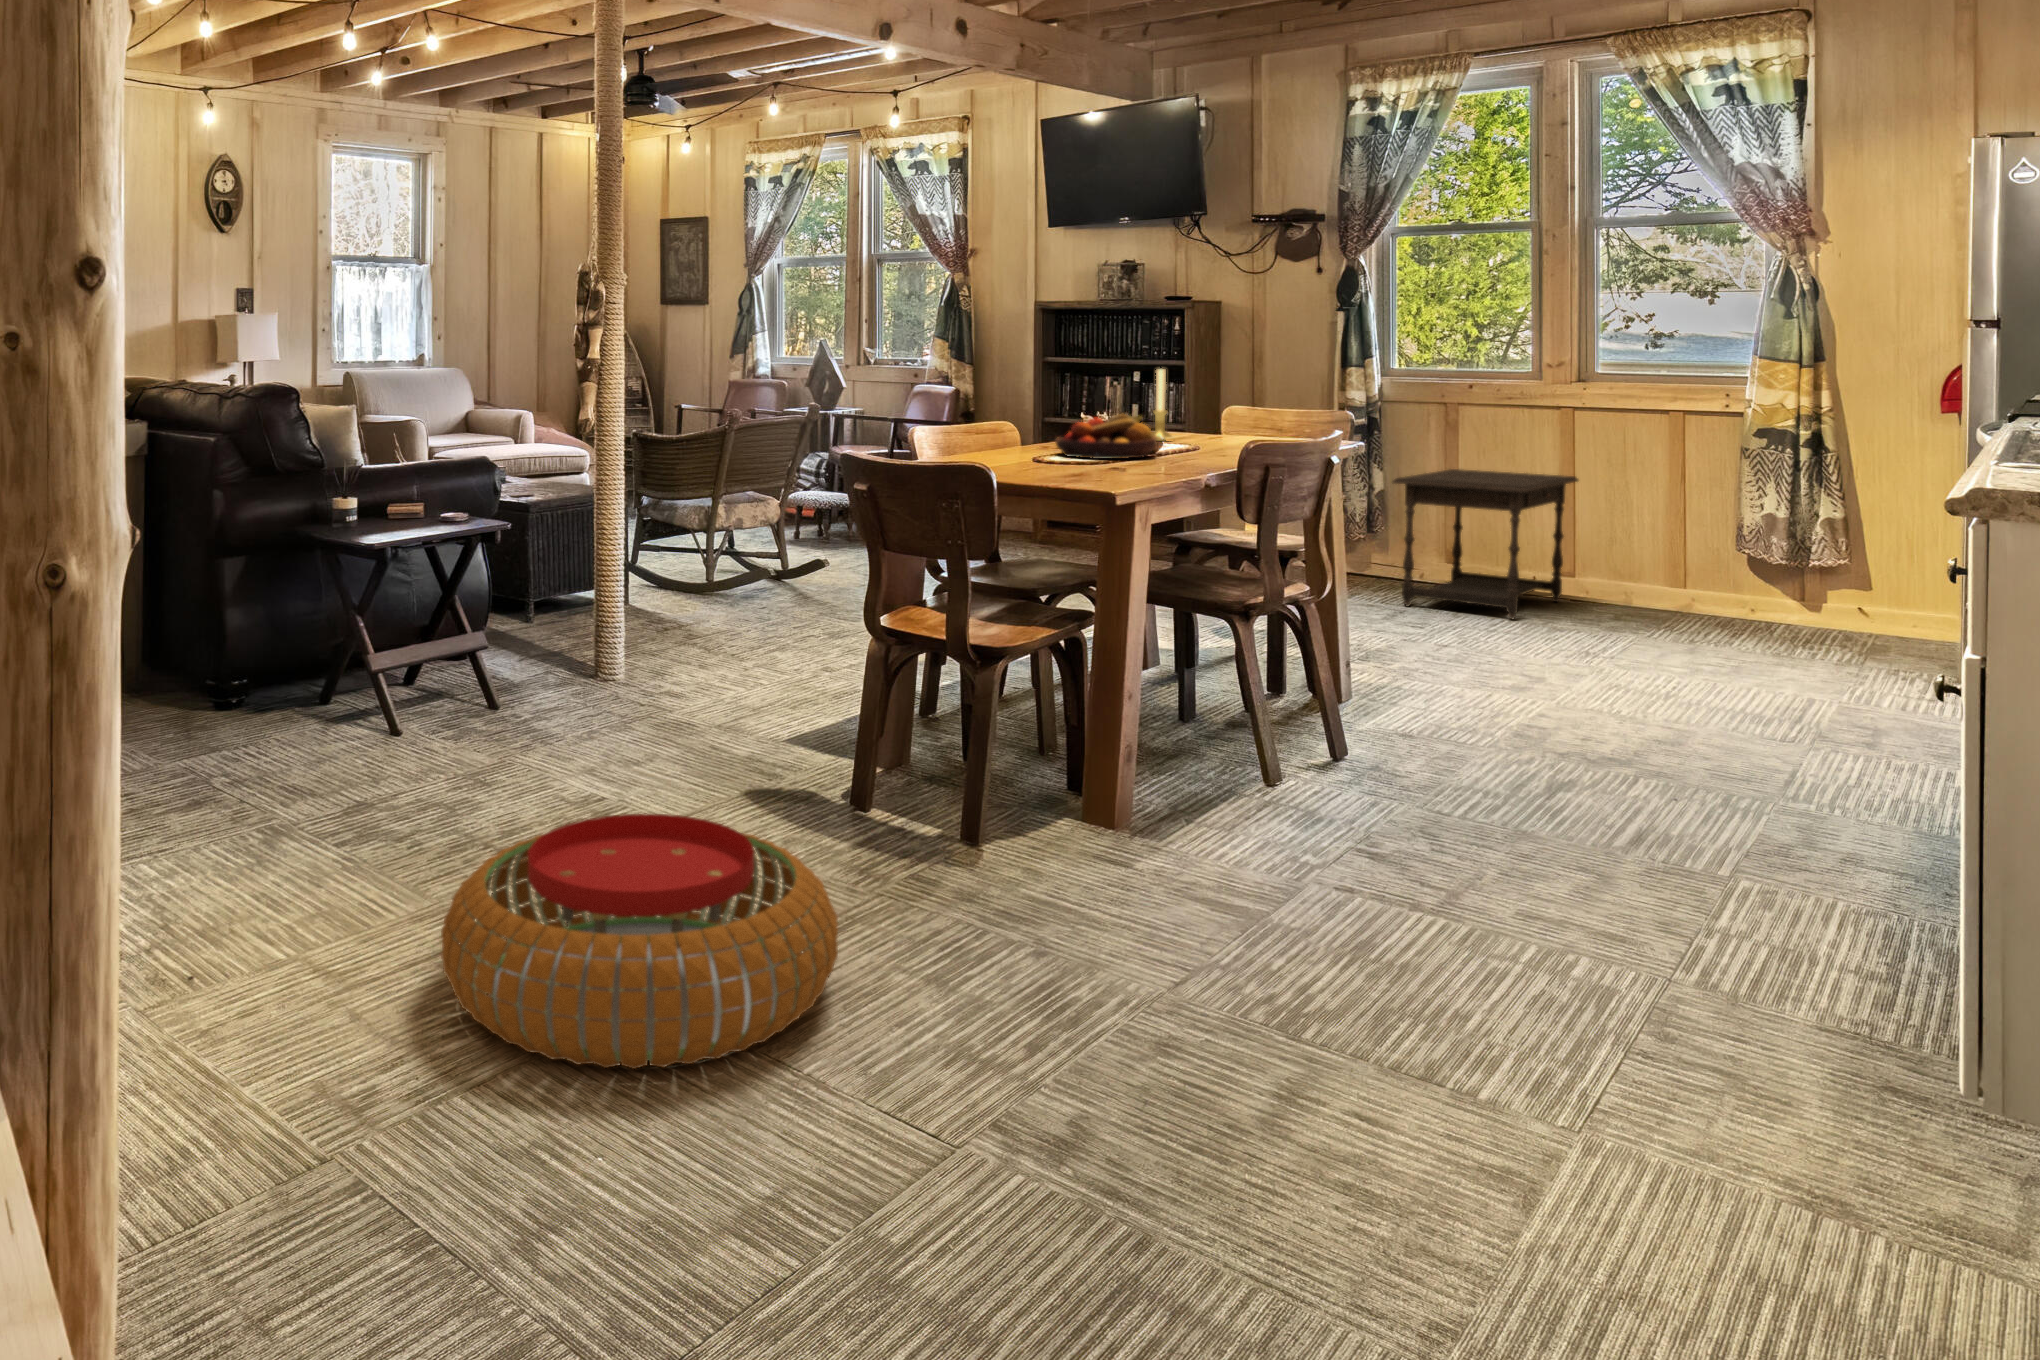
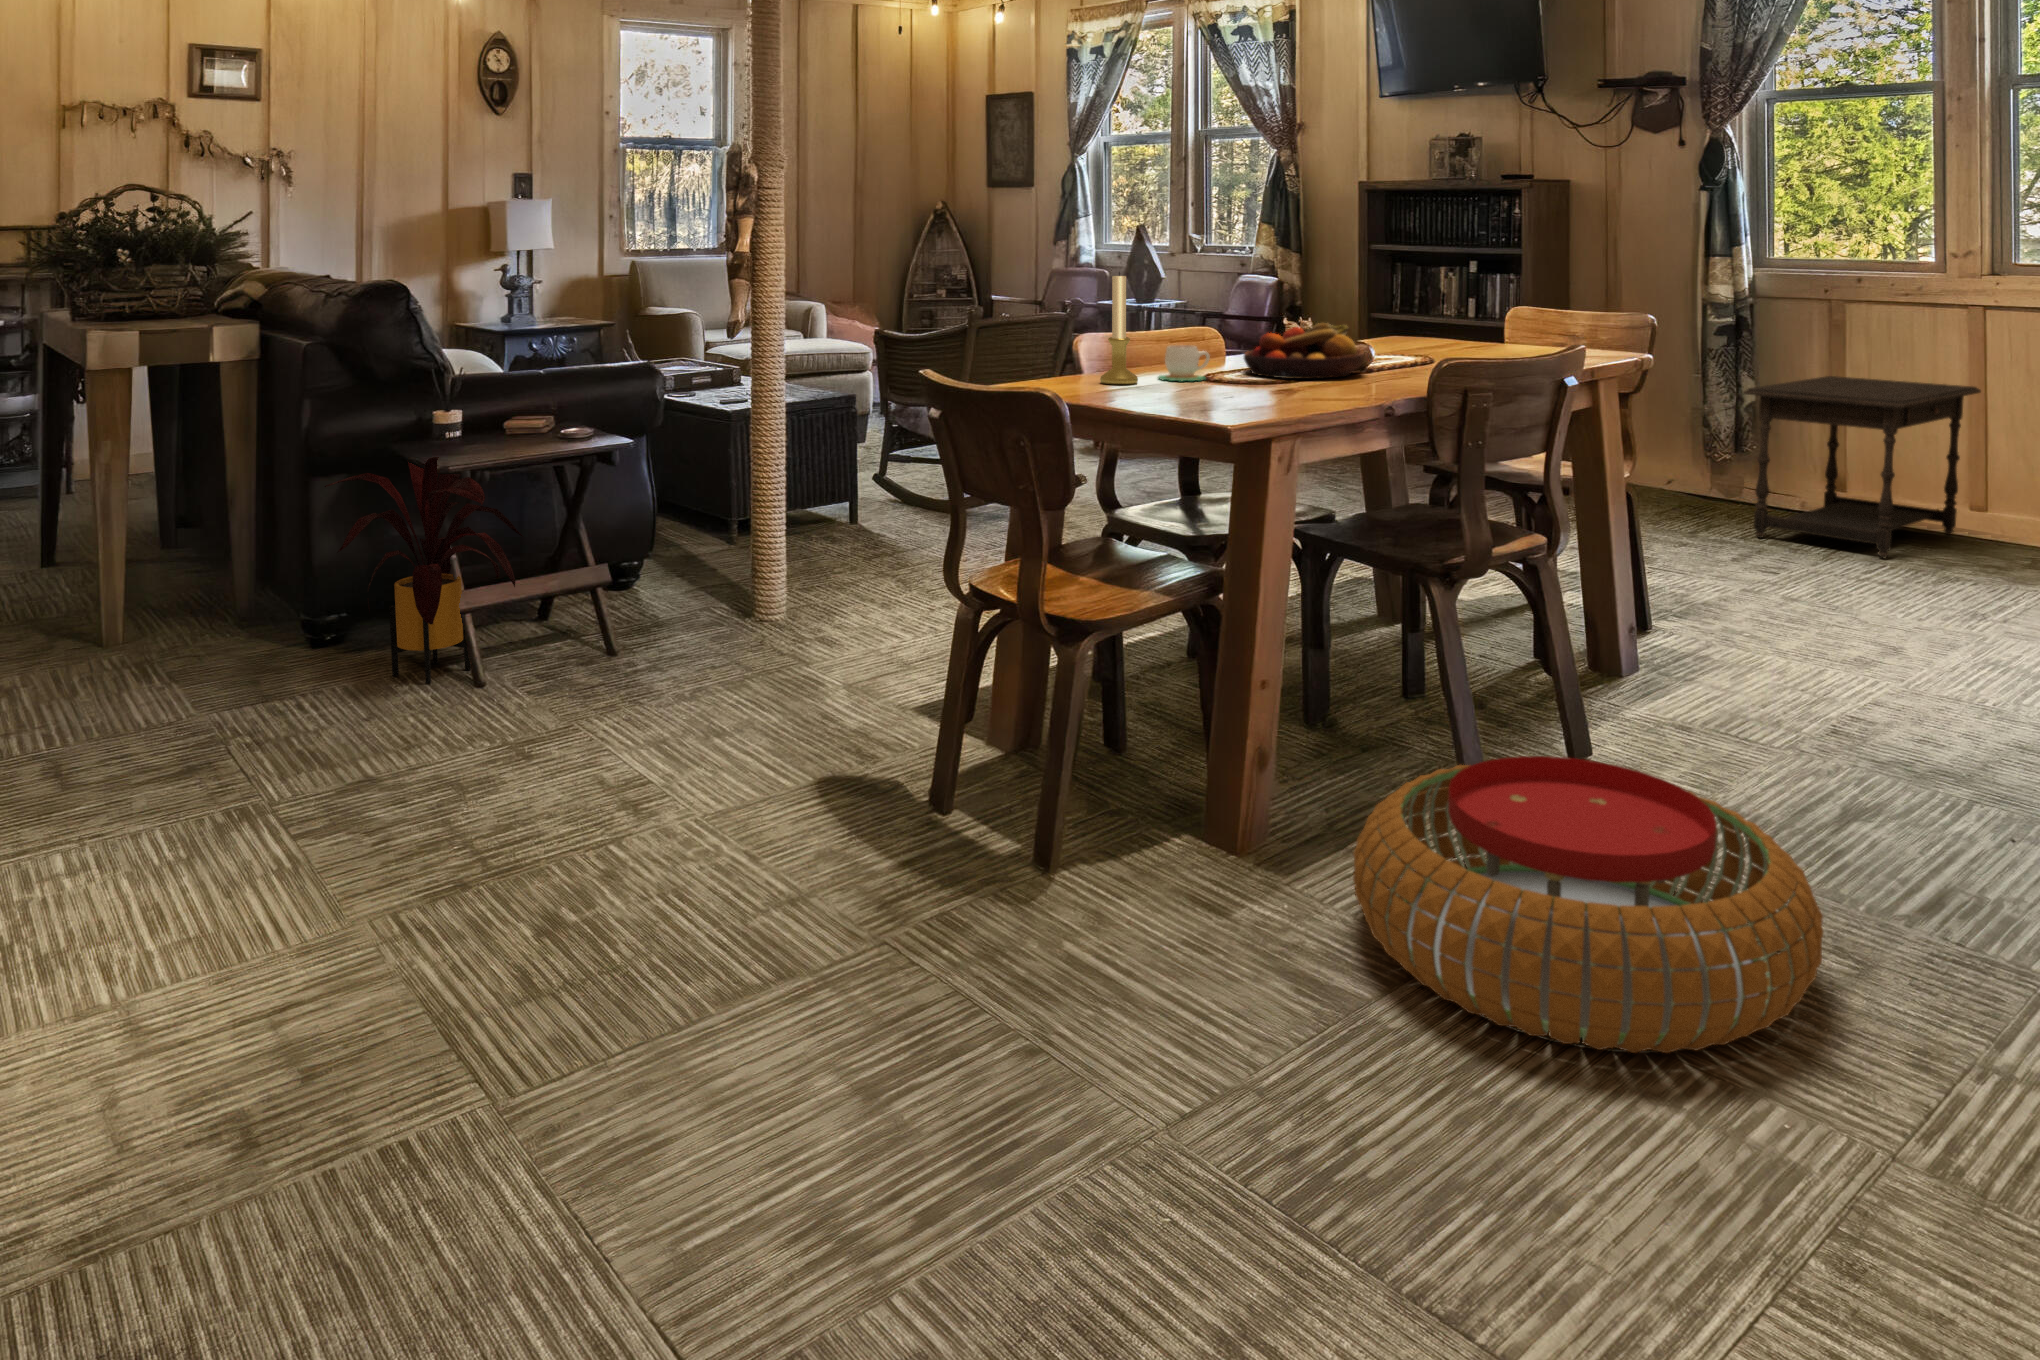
candle holder: present [1152,368,1171,441] -> present [1100,272,1138,384]
mug: none [997,432,1040,461] -> present [1158,345,1210,381]
house plant: none [244,524,425,735] -> present [325,457,522,683]
pouf: present [441,814,838,1069] -> present [1353,756,1823,1053]

